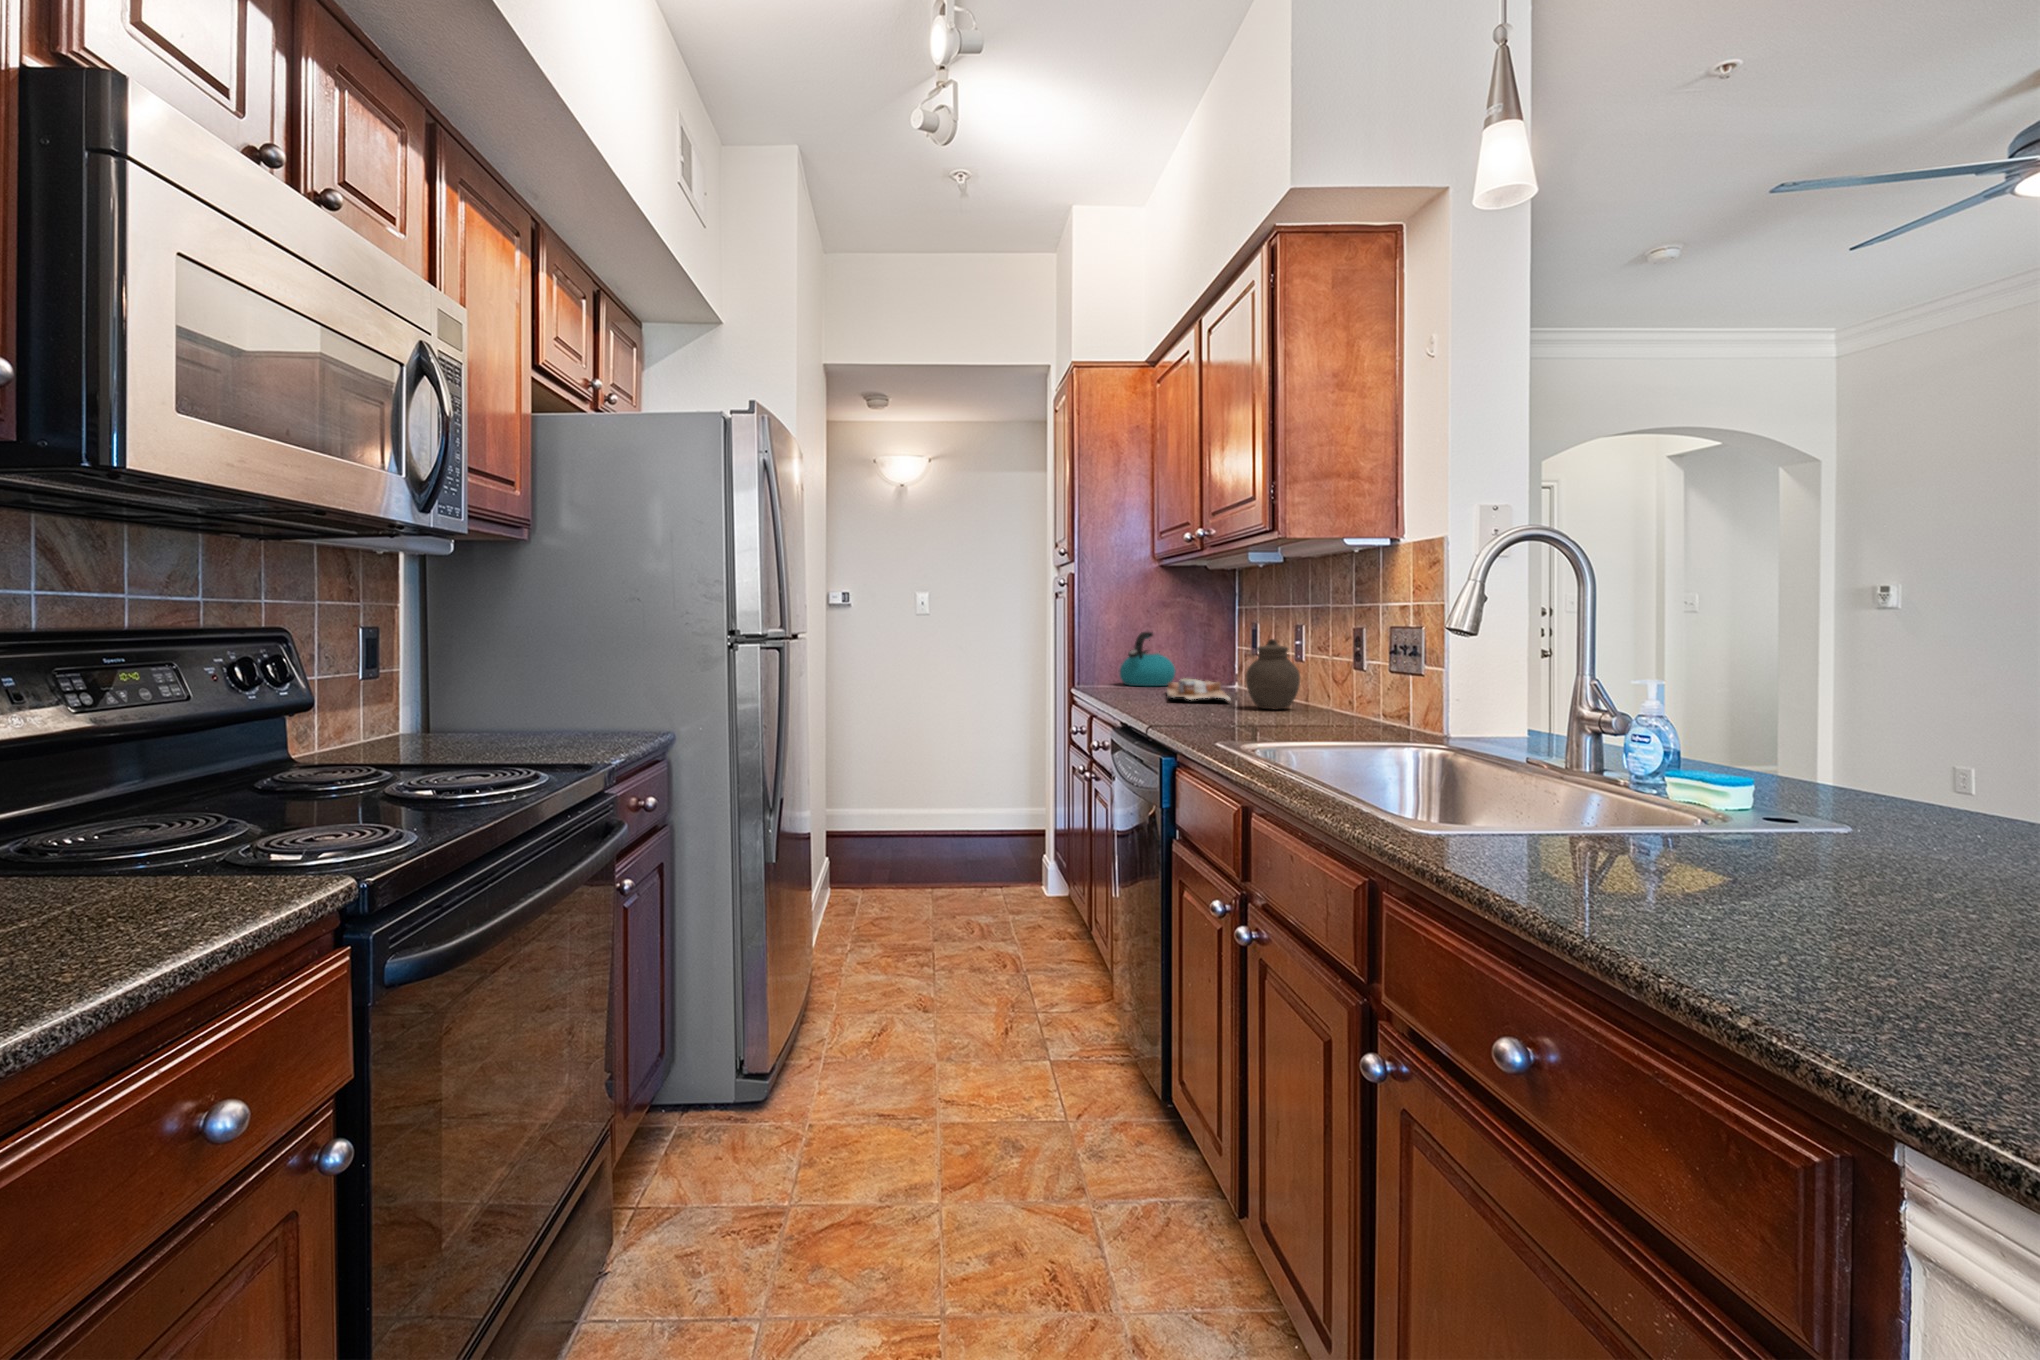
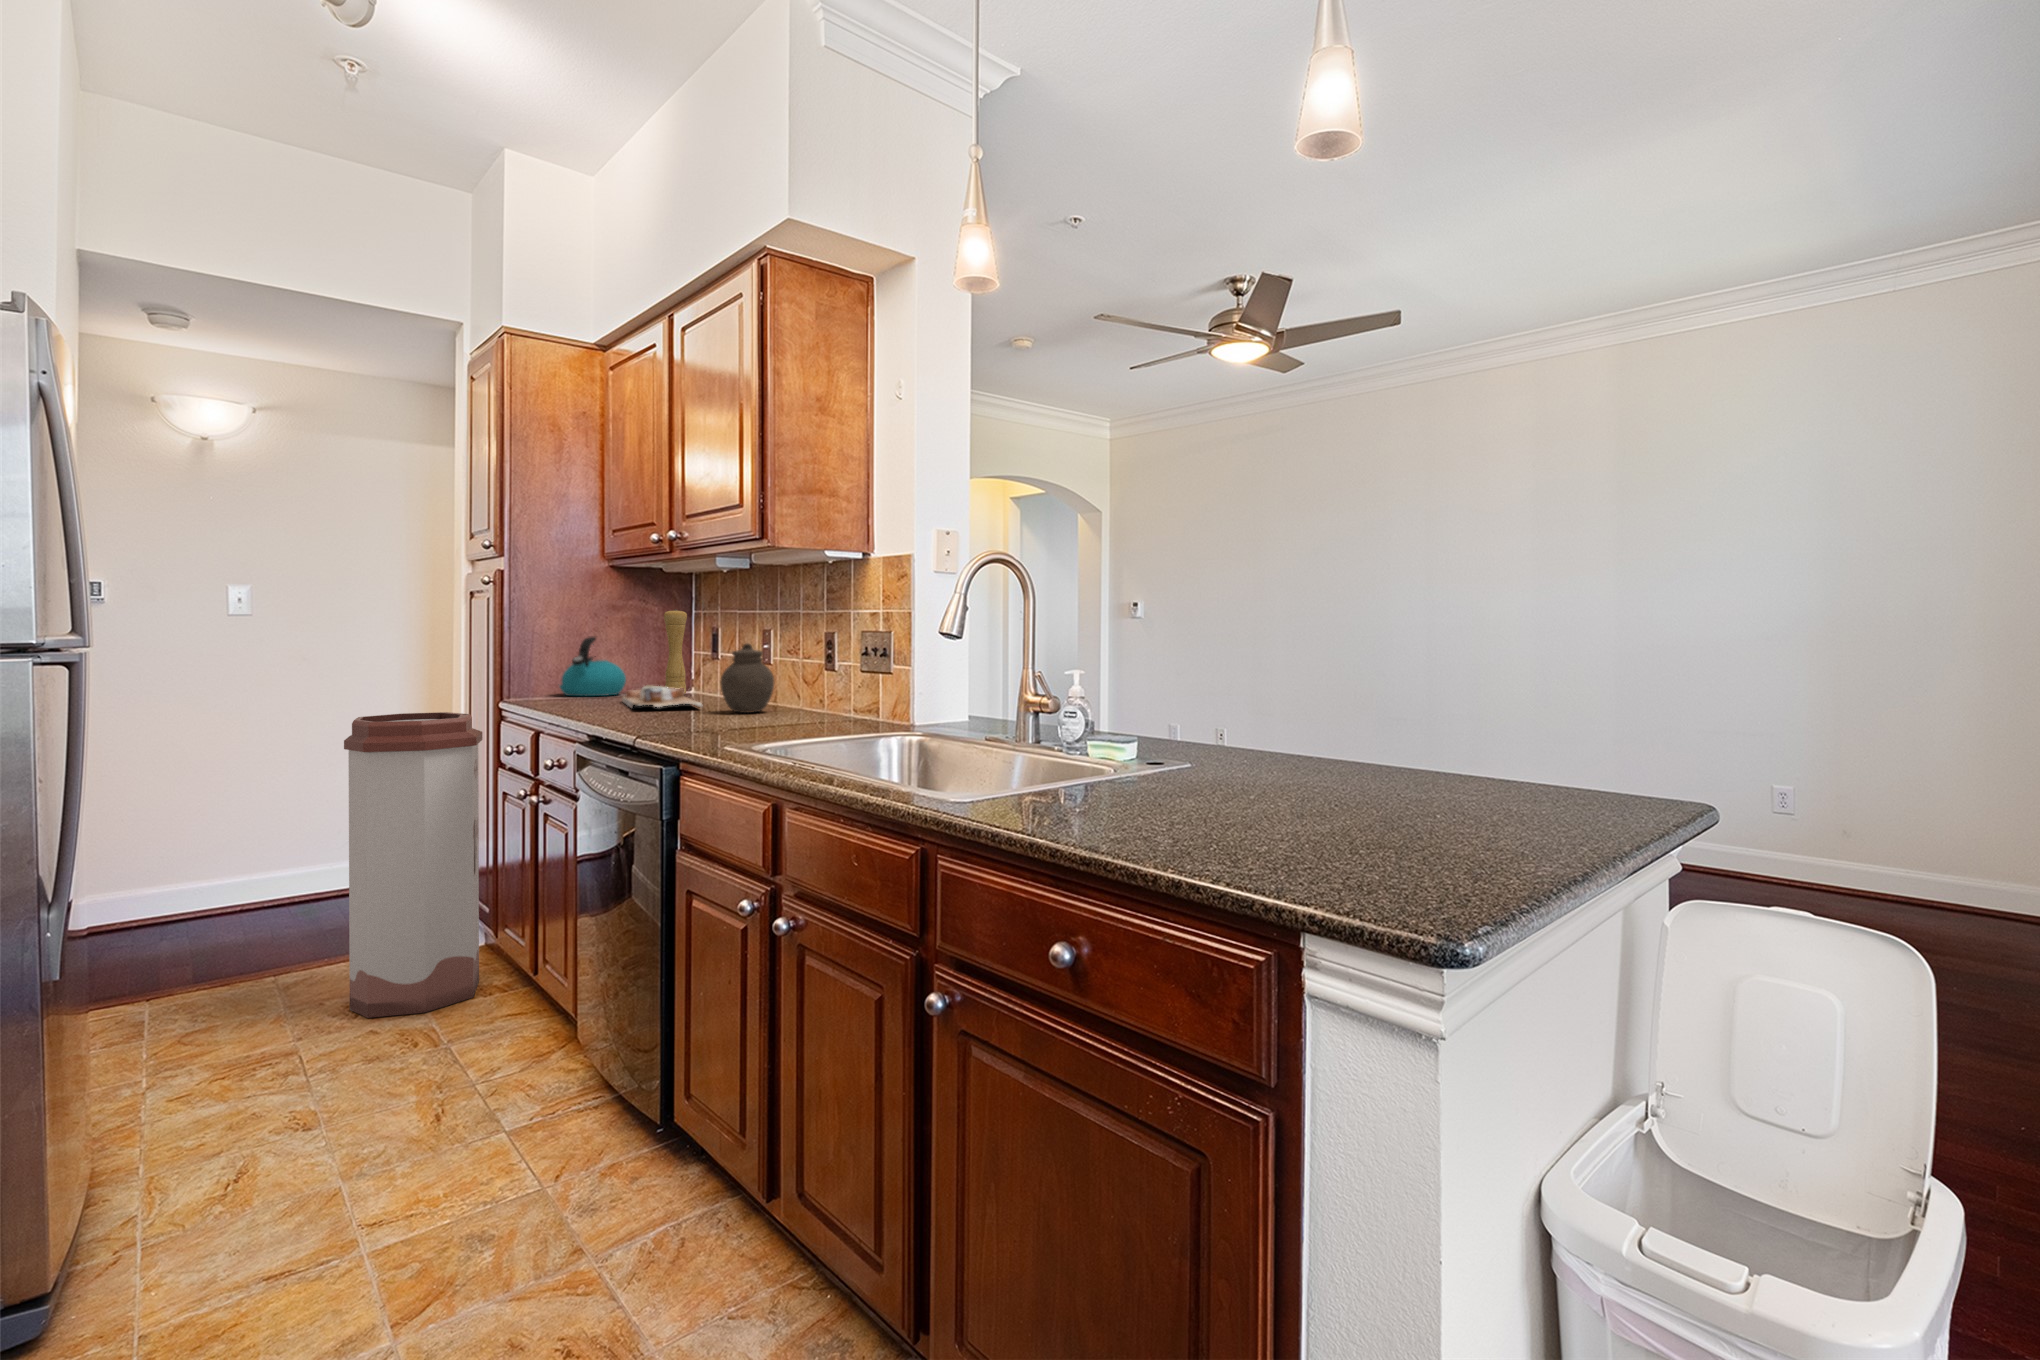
pepper mill: none [1209,605,1230,687] -> present [664,609,687,694]
trash can: none [965,695,1060,942] -> present [344,712,483,1018]

